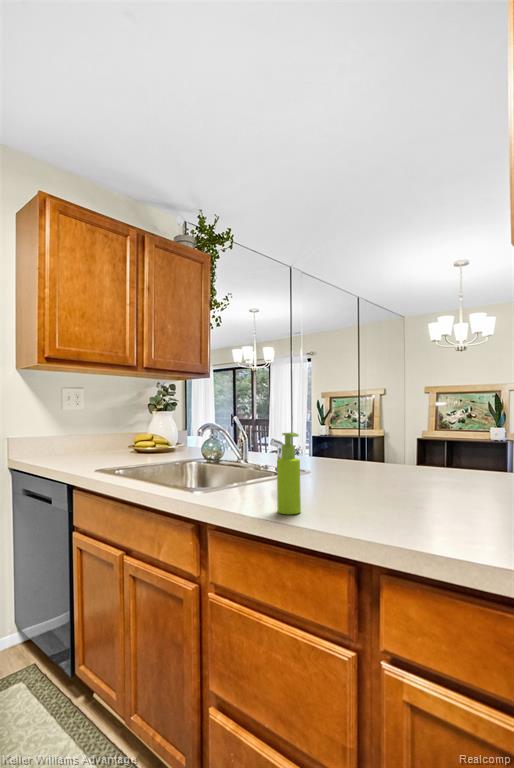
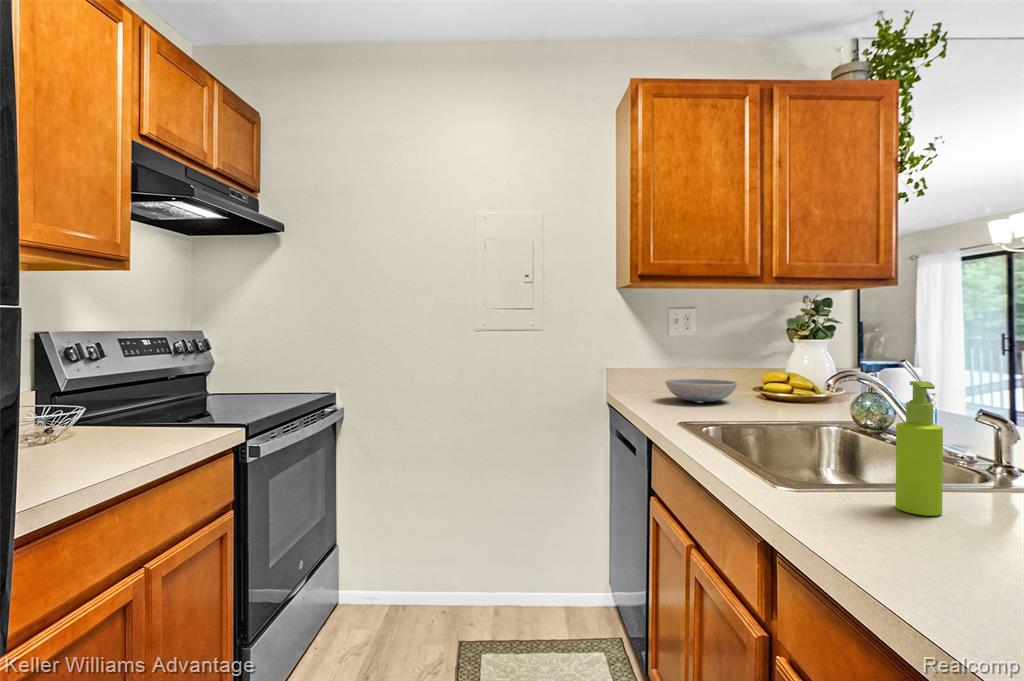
dish: none [63,444,122,463] -> present [665,379,737,402]

